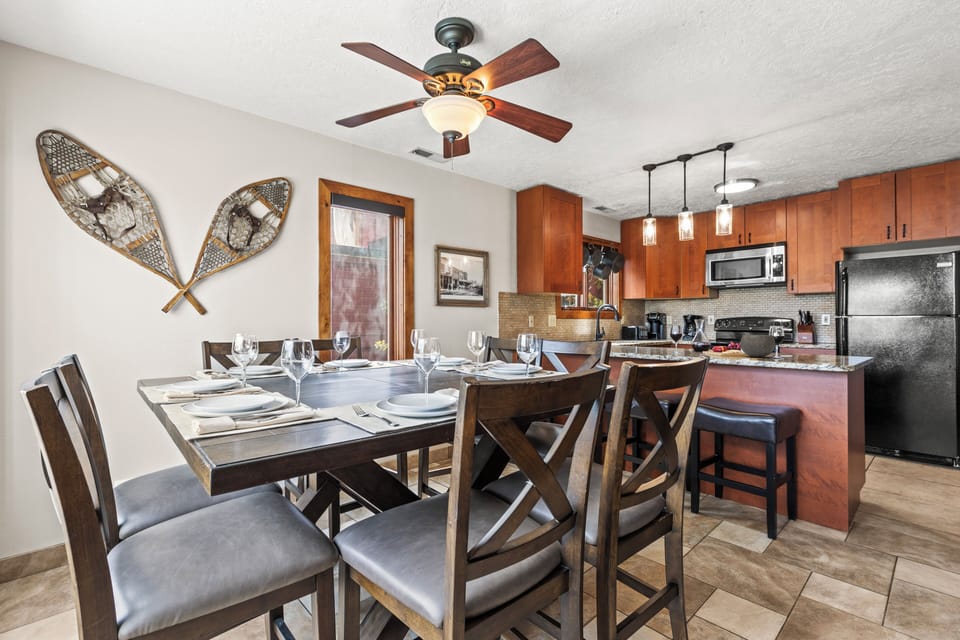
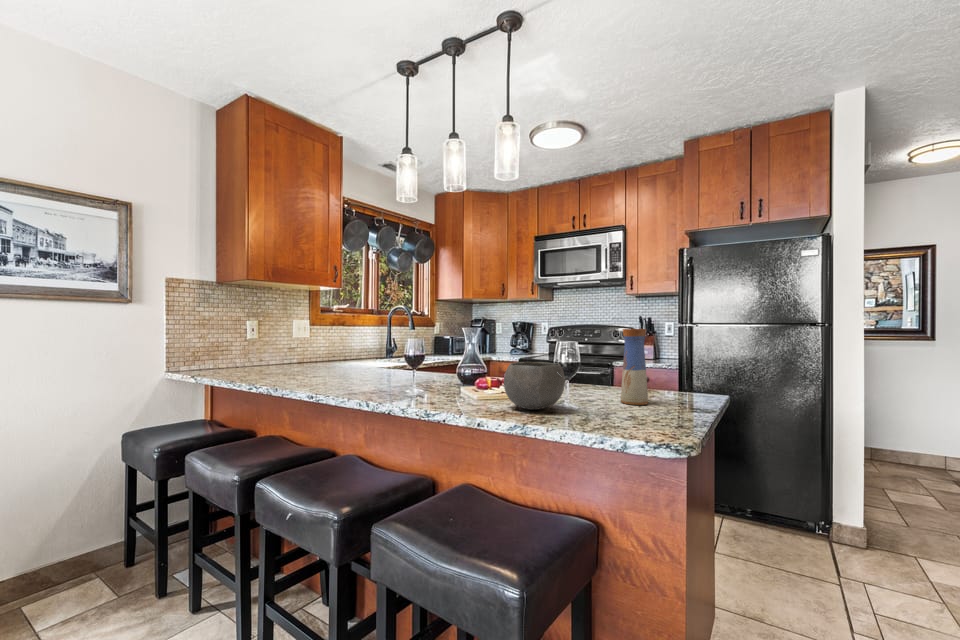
vase: none [803,318,820,358] -> present [621,329,648,405]

